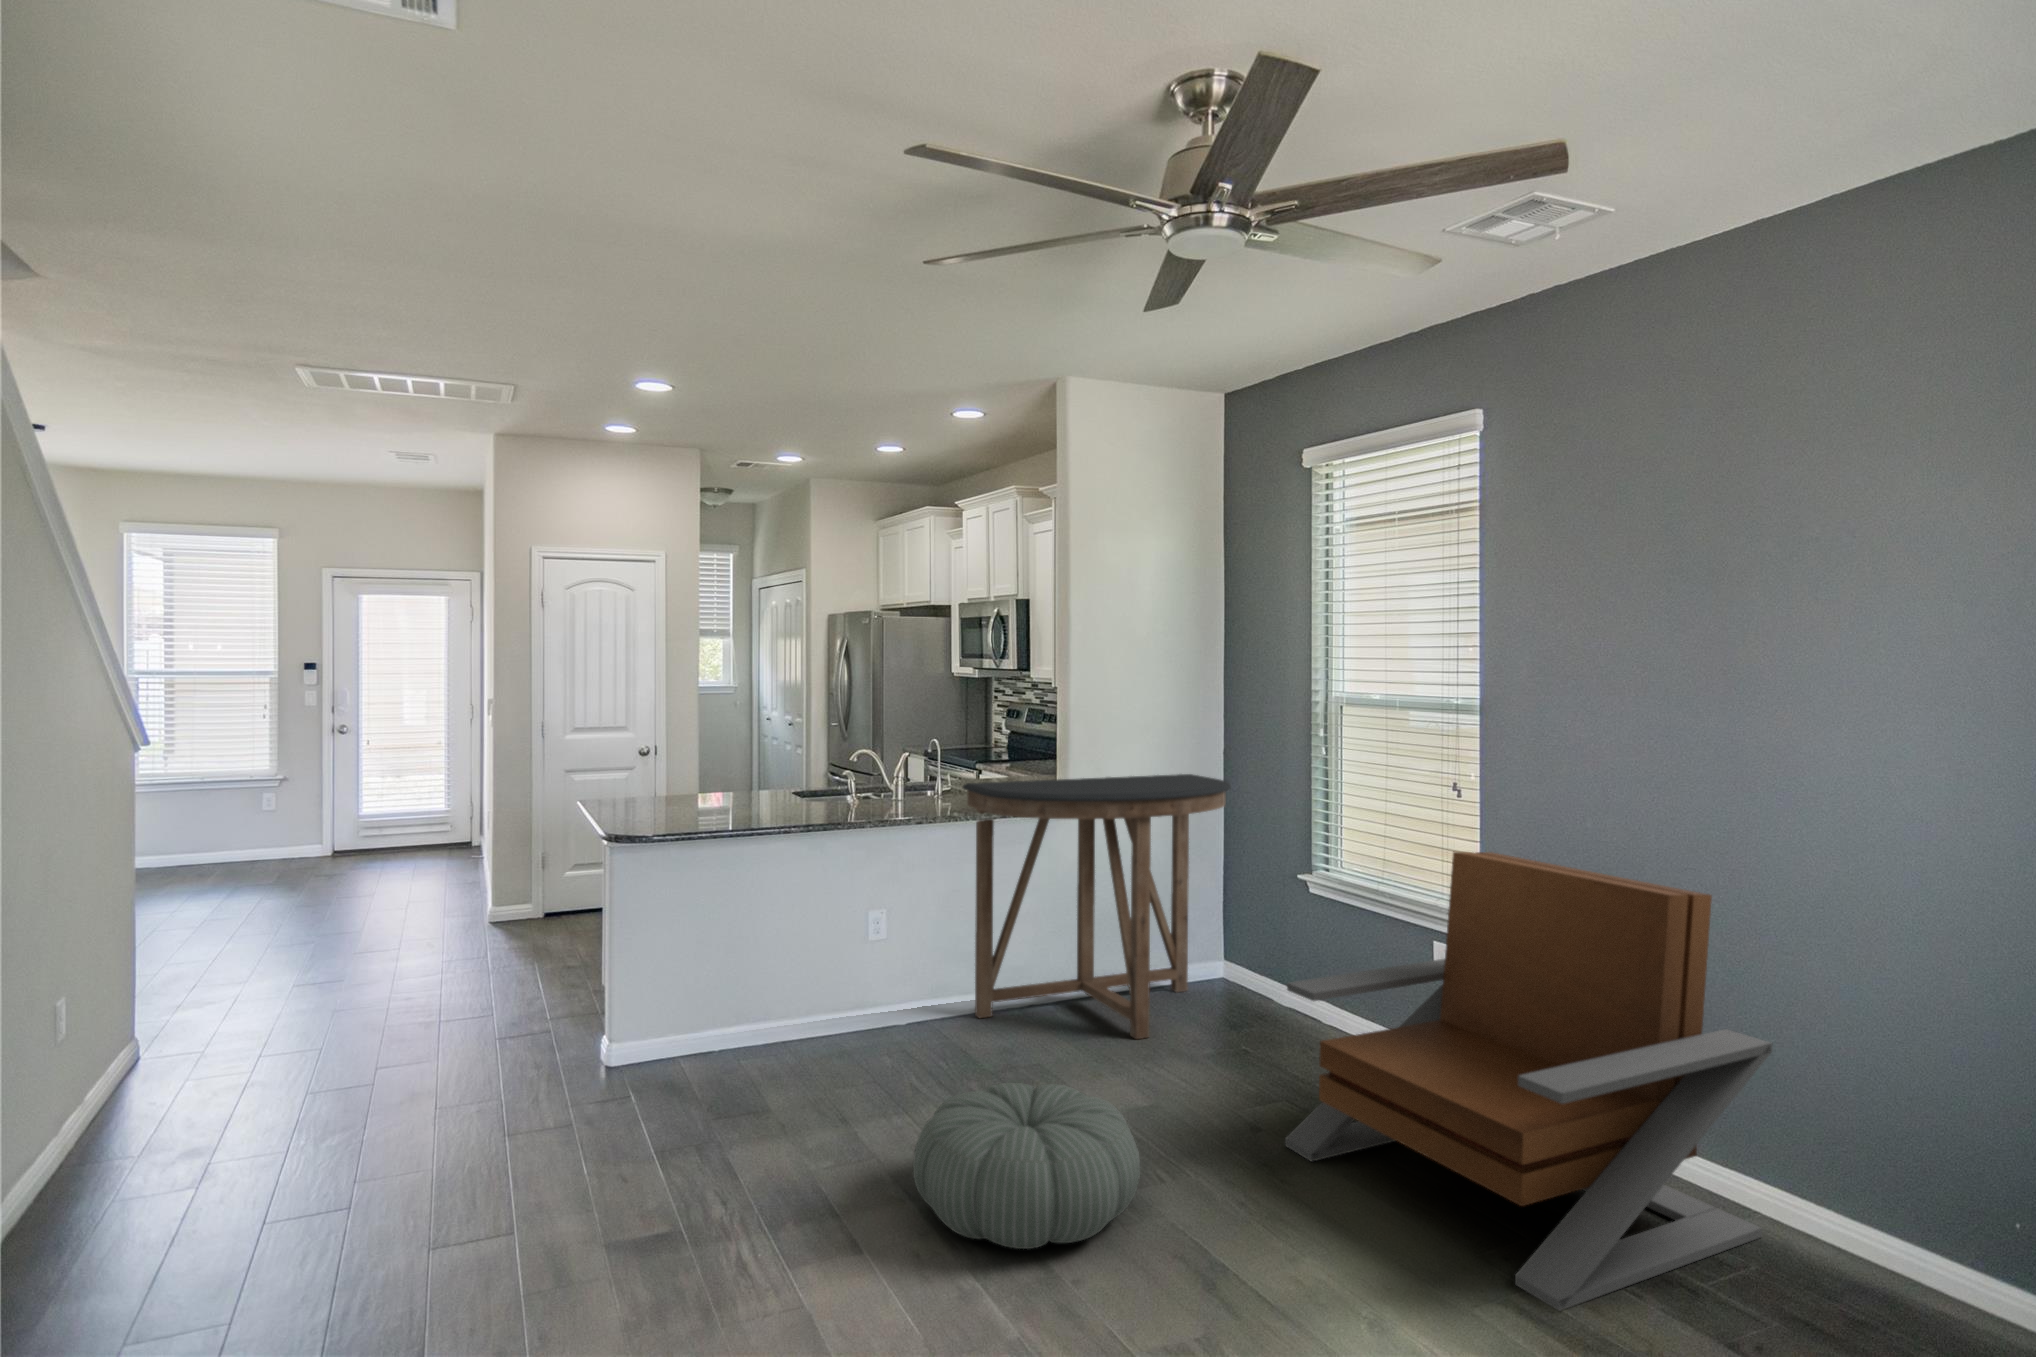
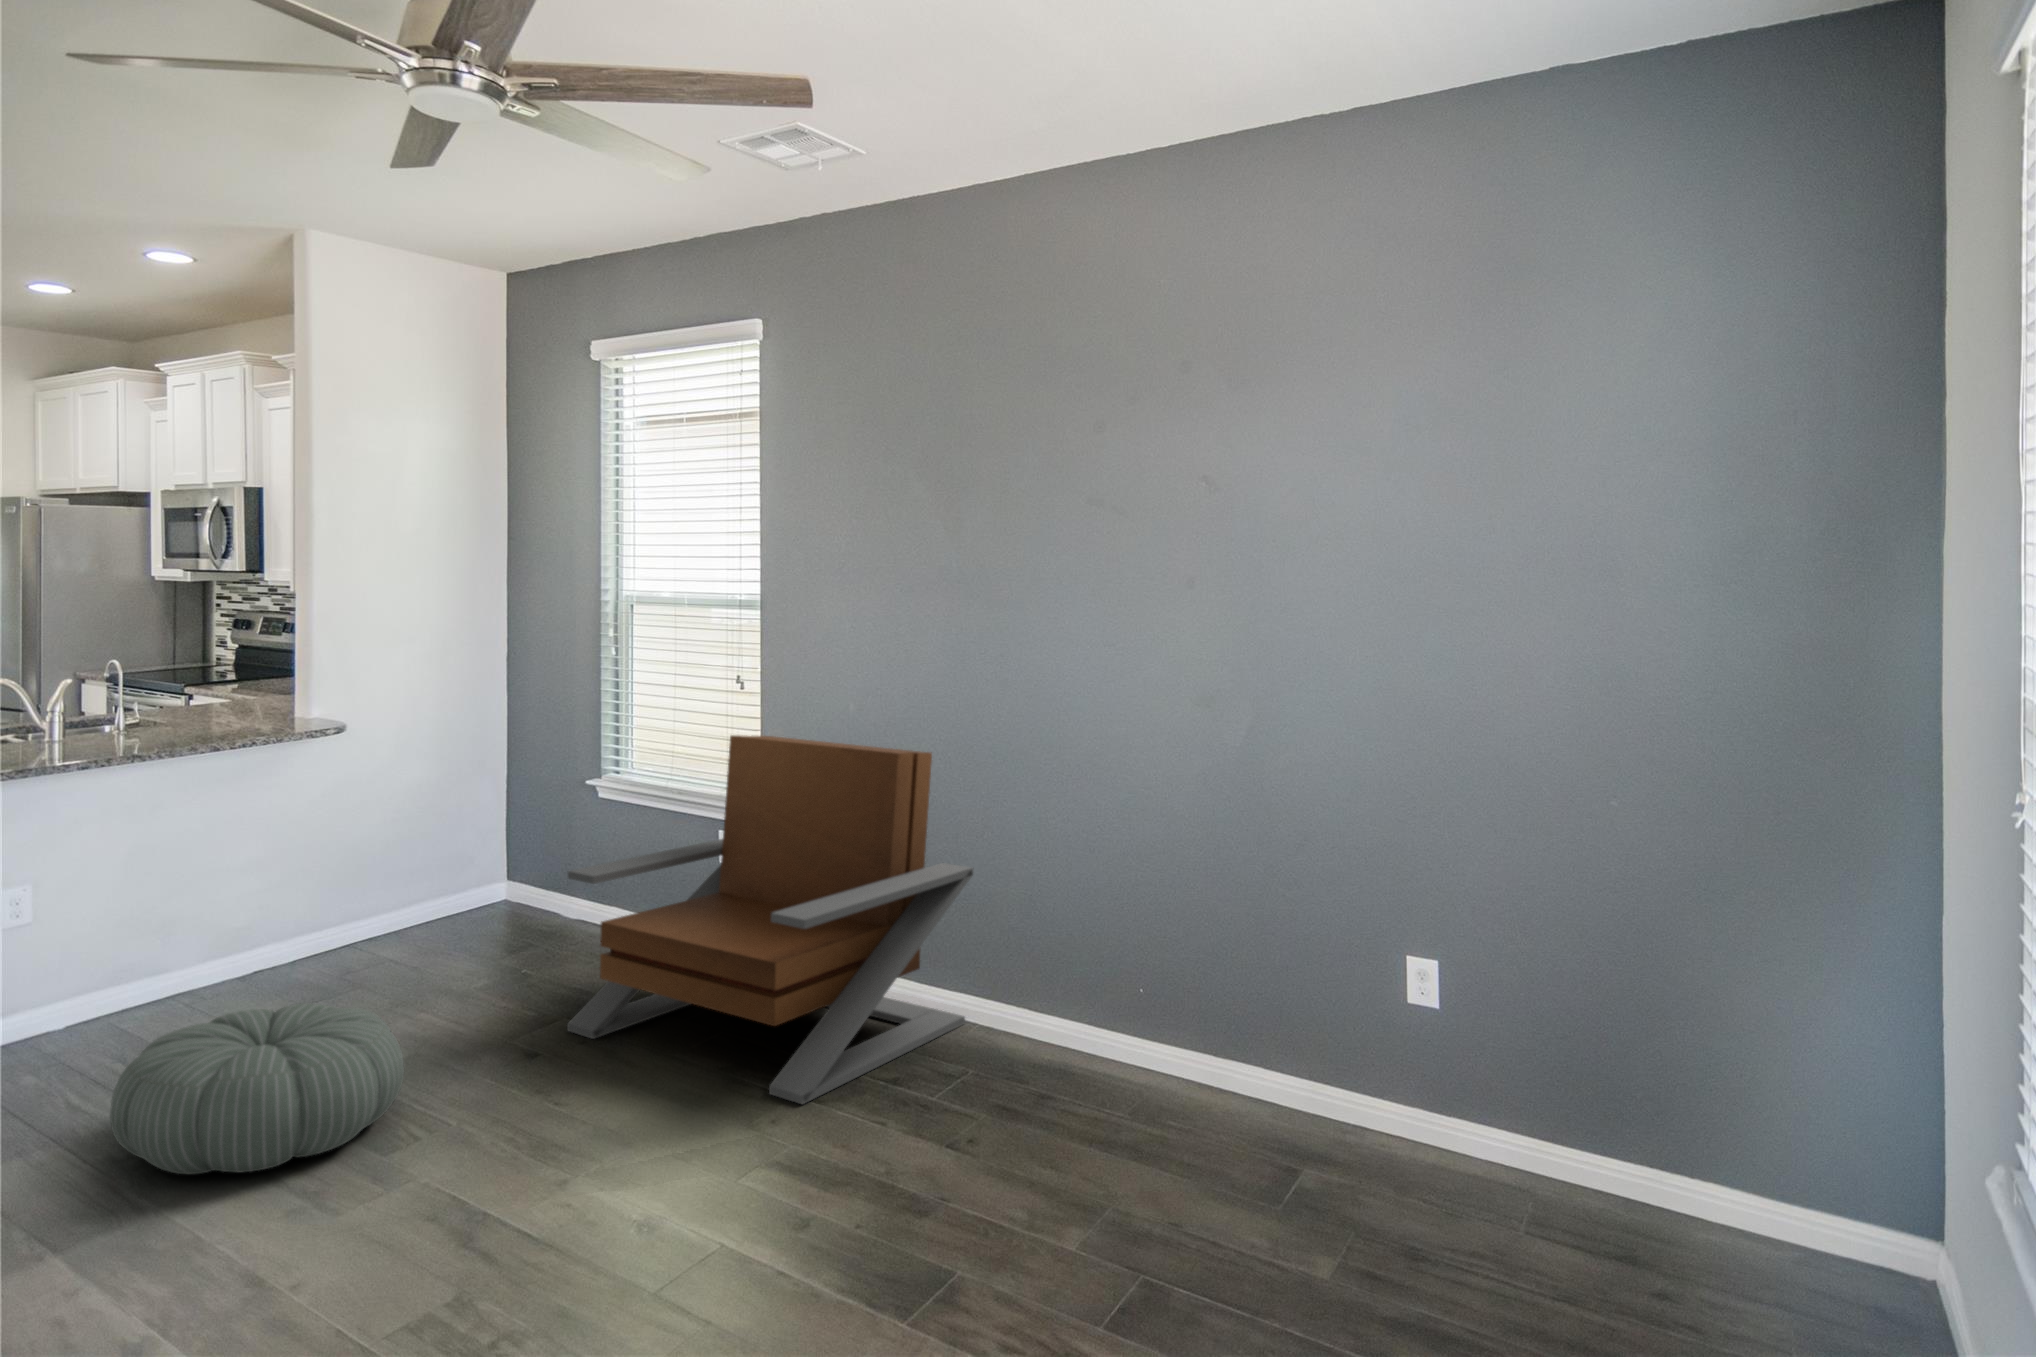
console table: present [963,774,1231,1039] -> none [170,683,516,972]

